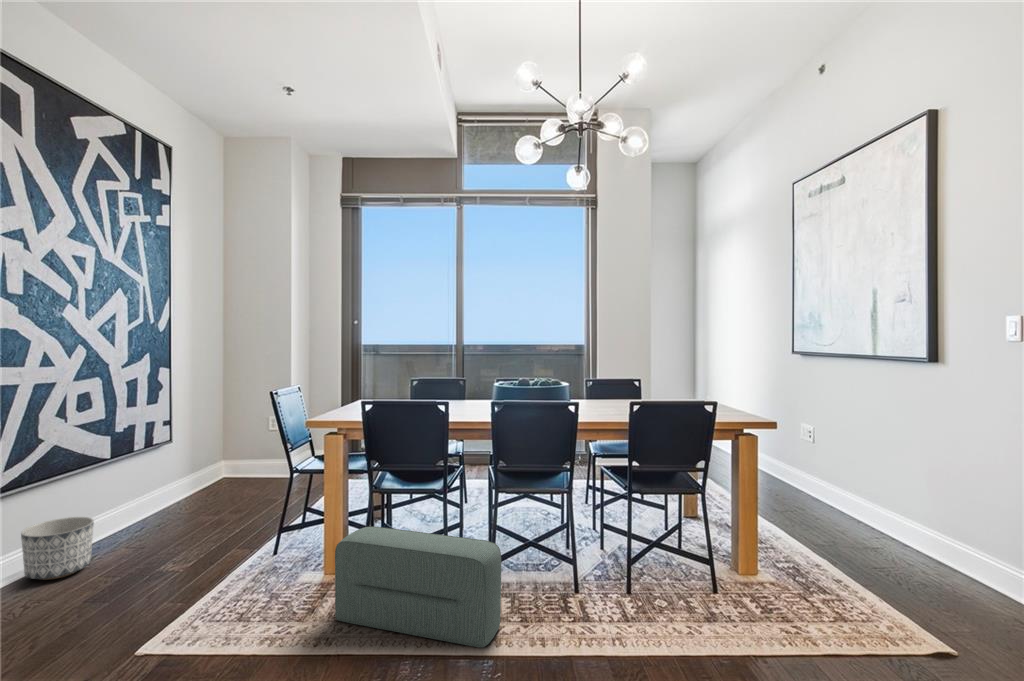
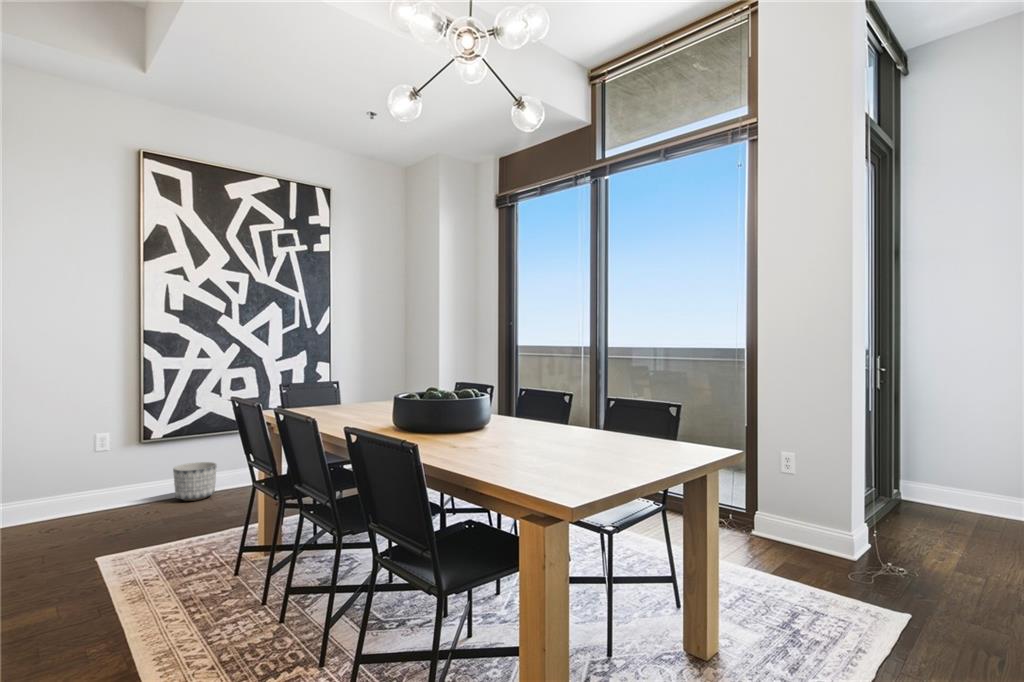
pouf: present [335,526,501,648] -> none [163,507,226,645]

